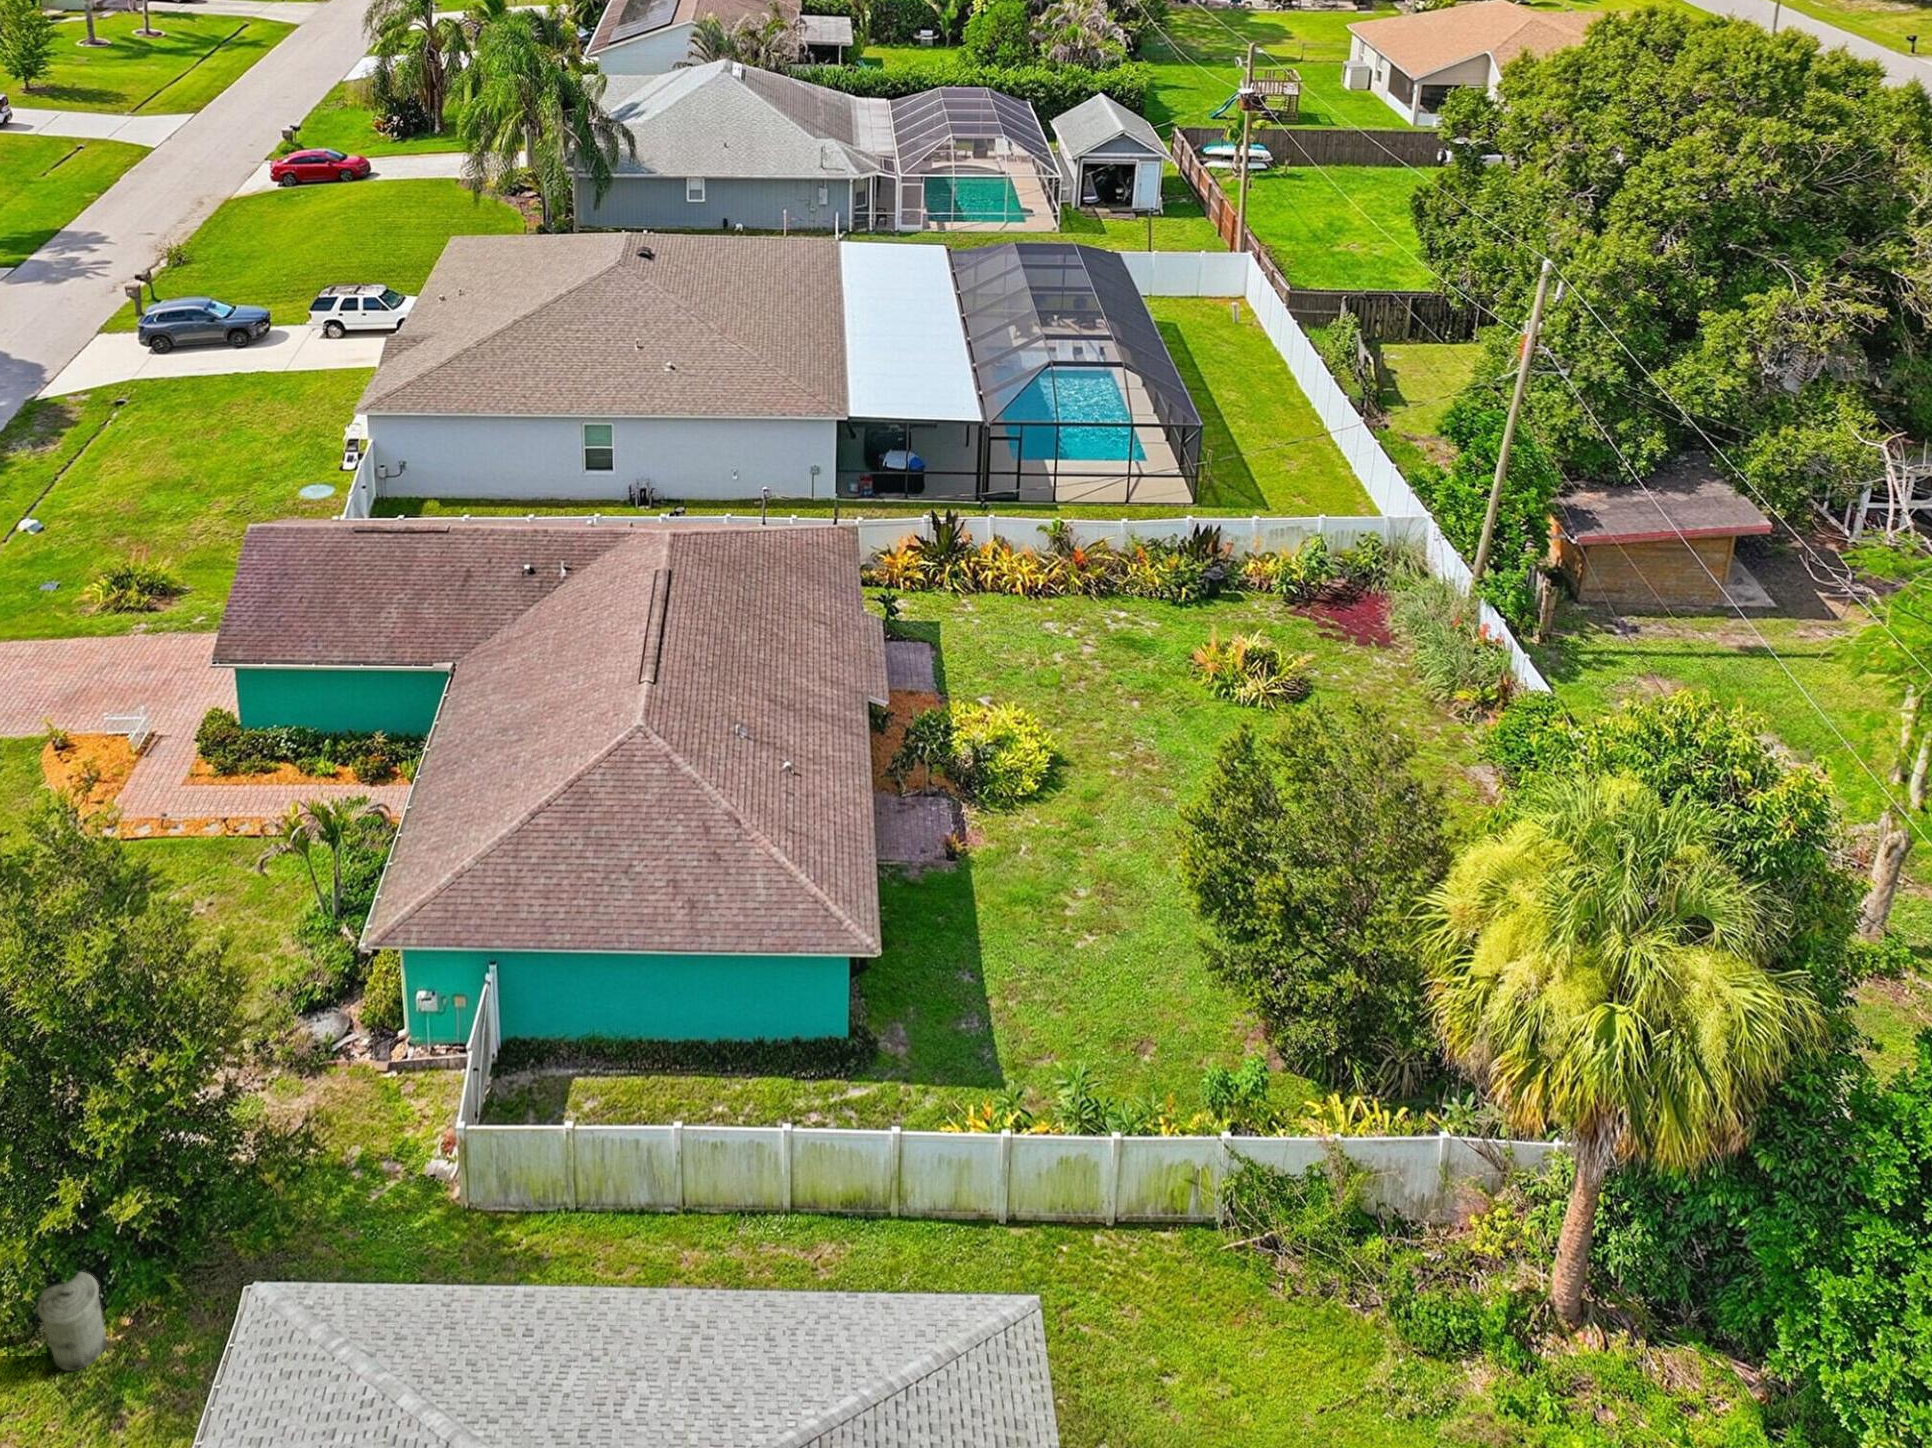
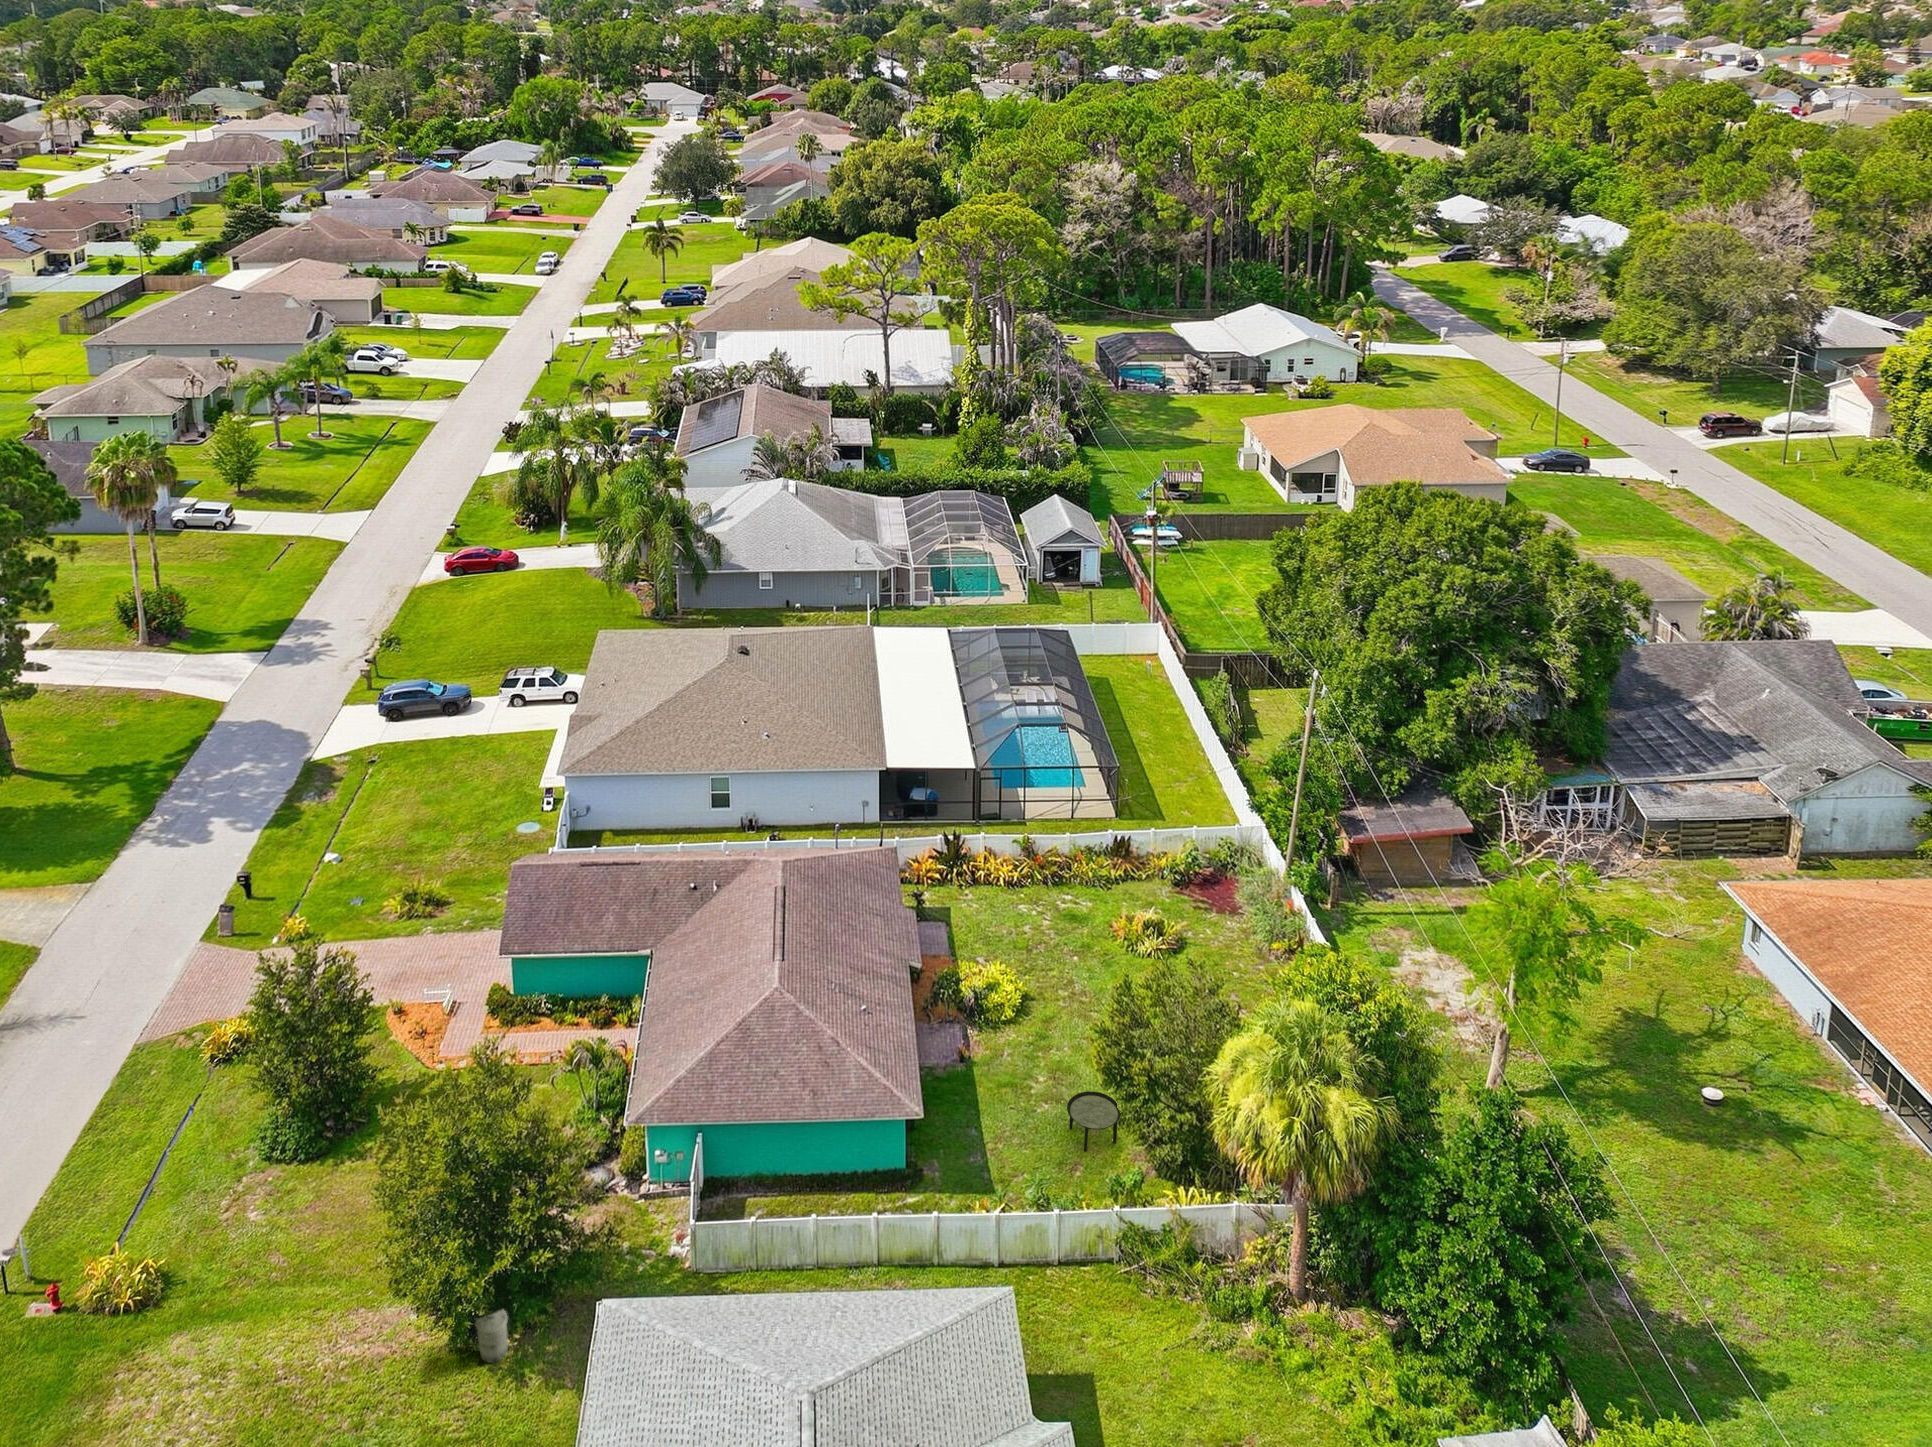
round table: none [1127,920,1223,1022] -> present [1067,1091,1121,1152]

